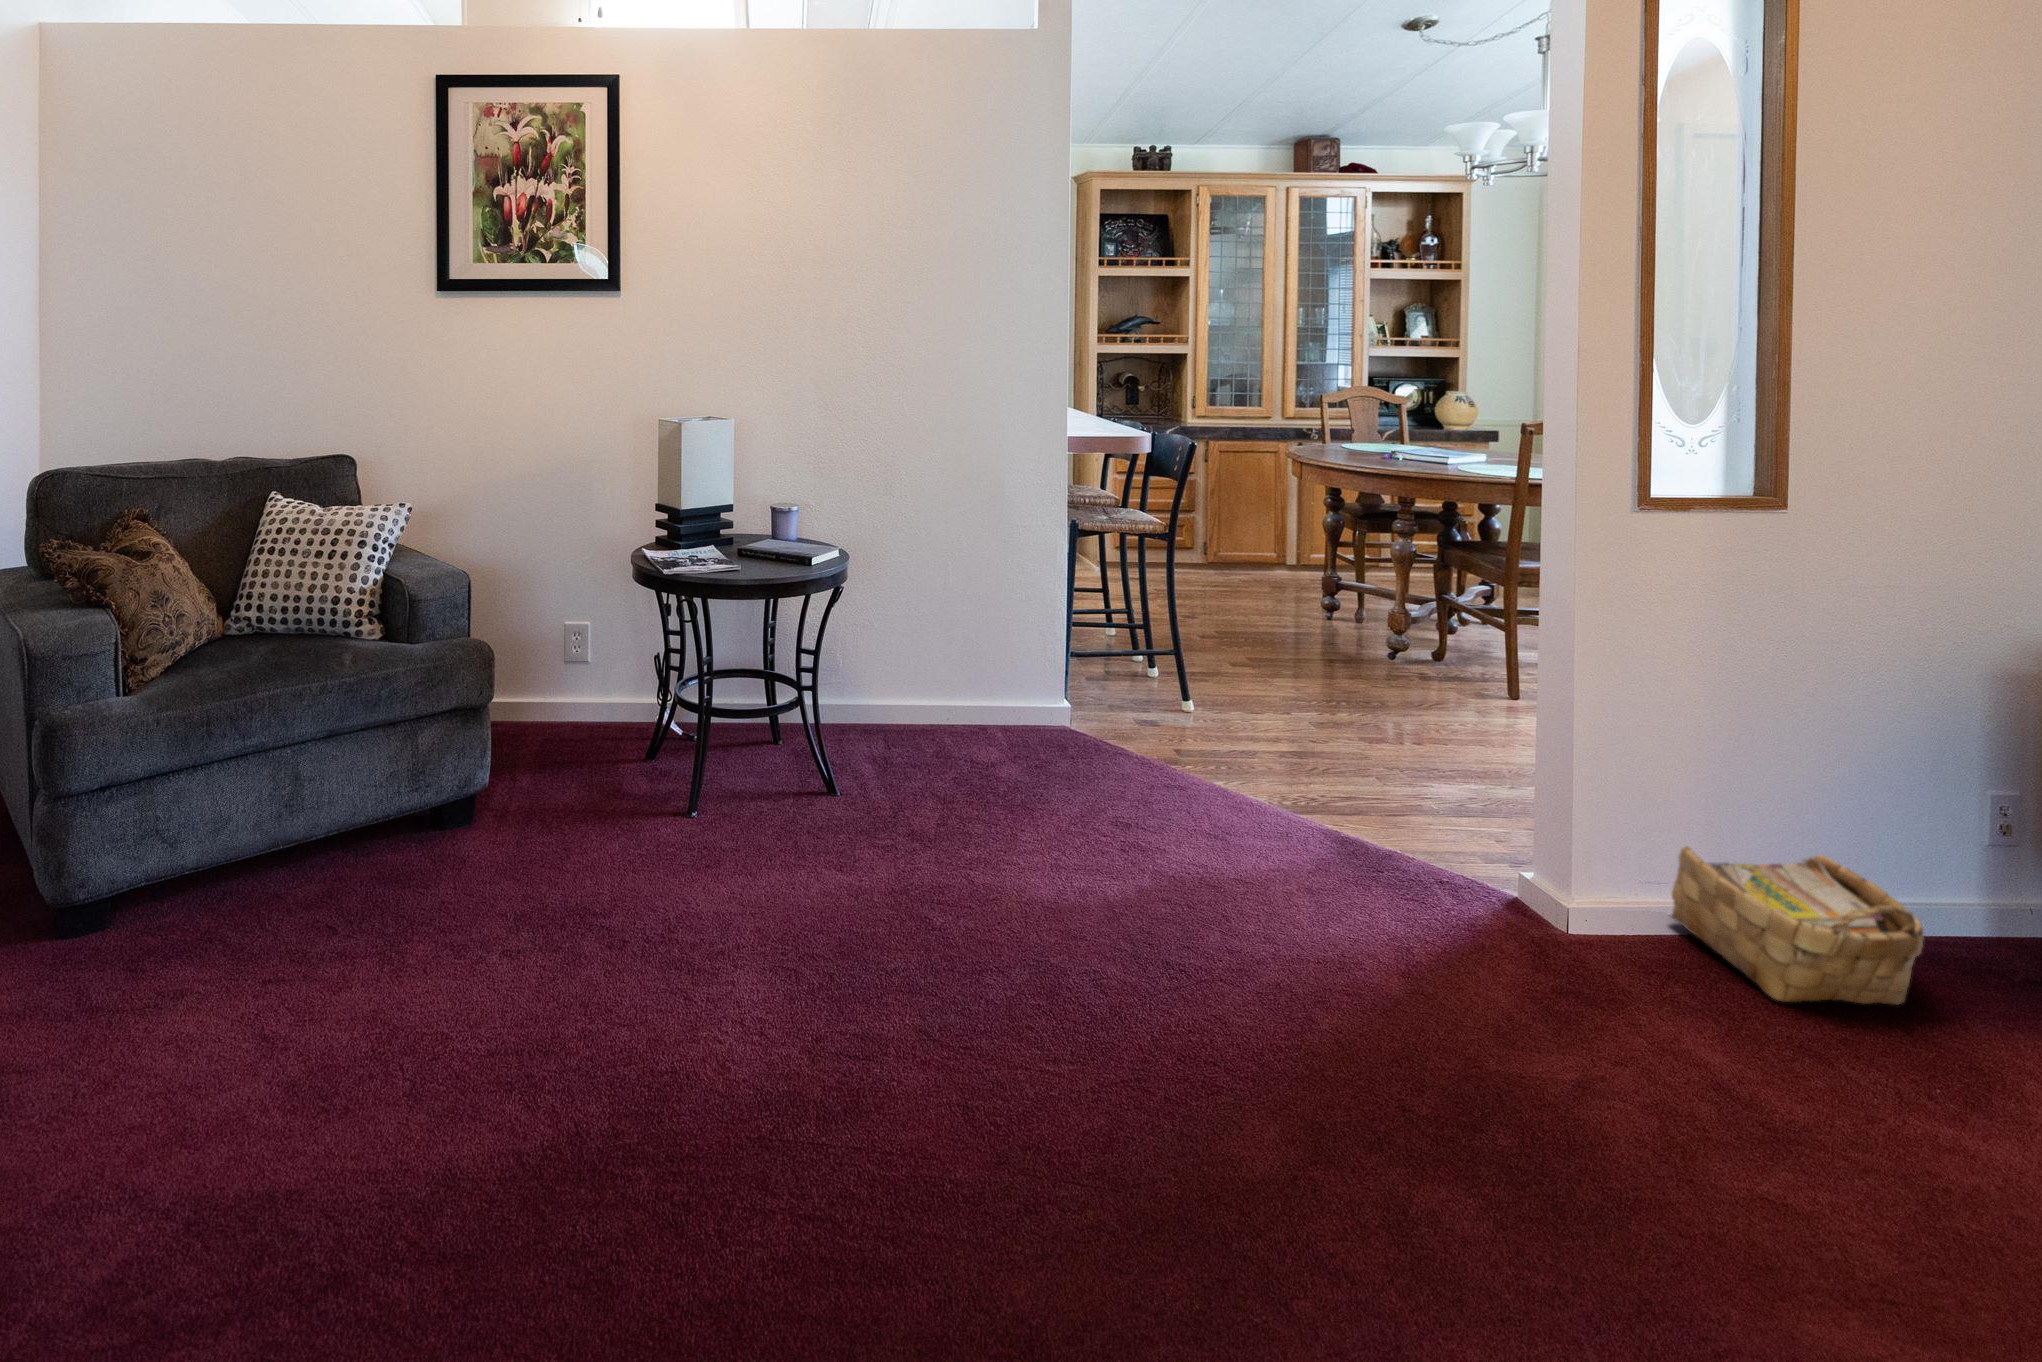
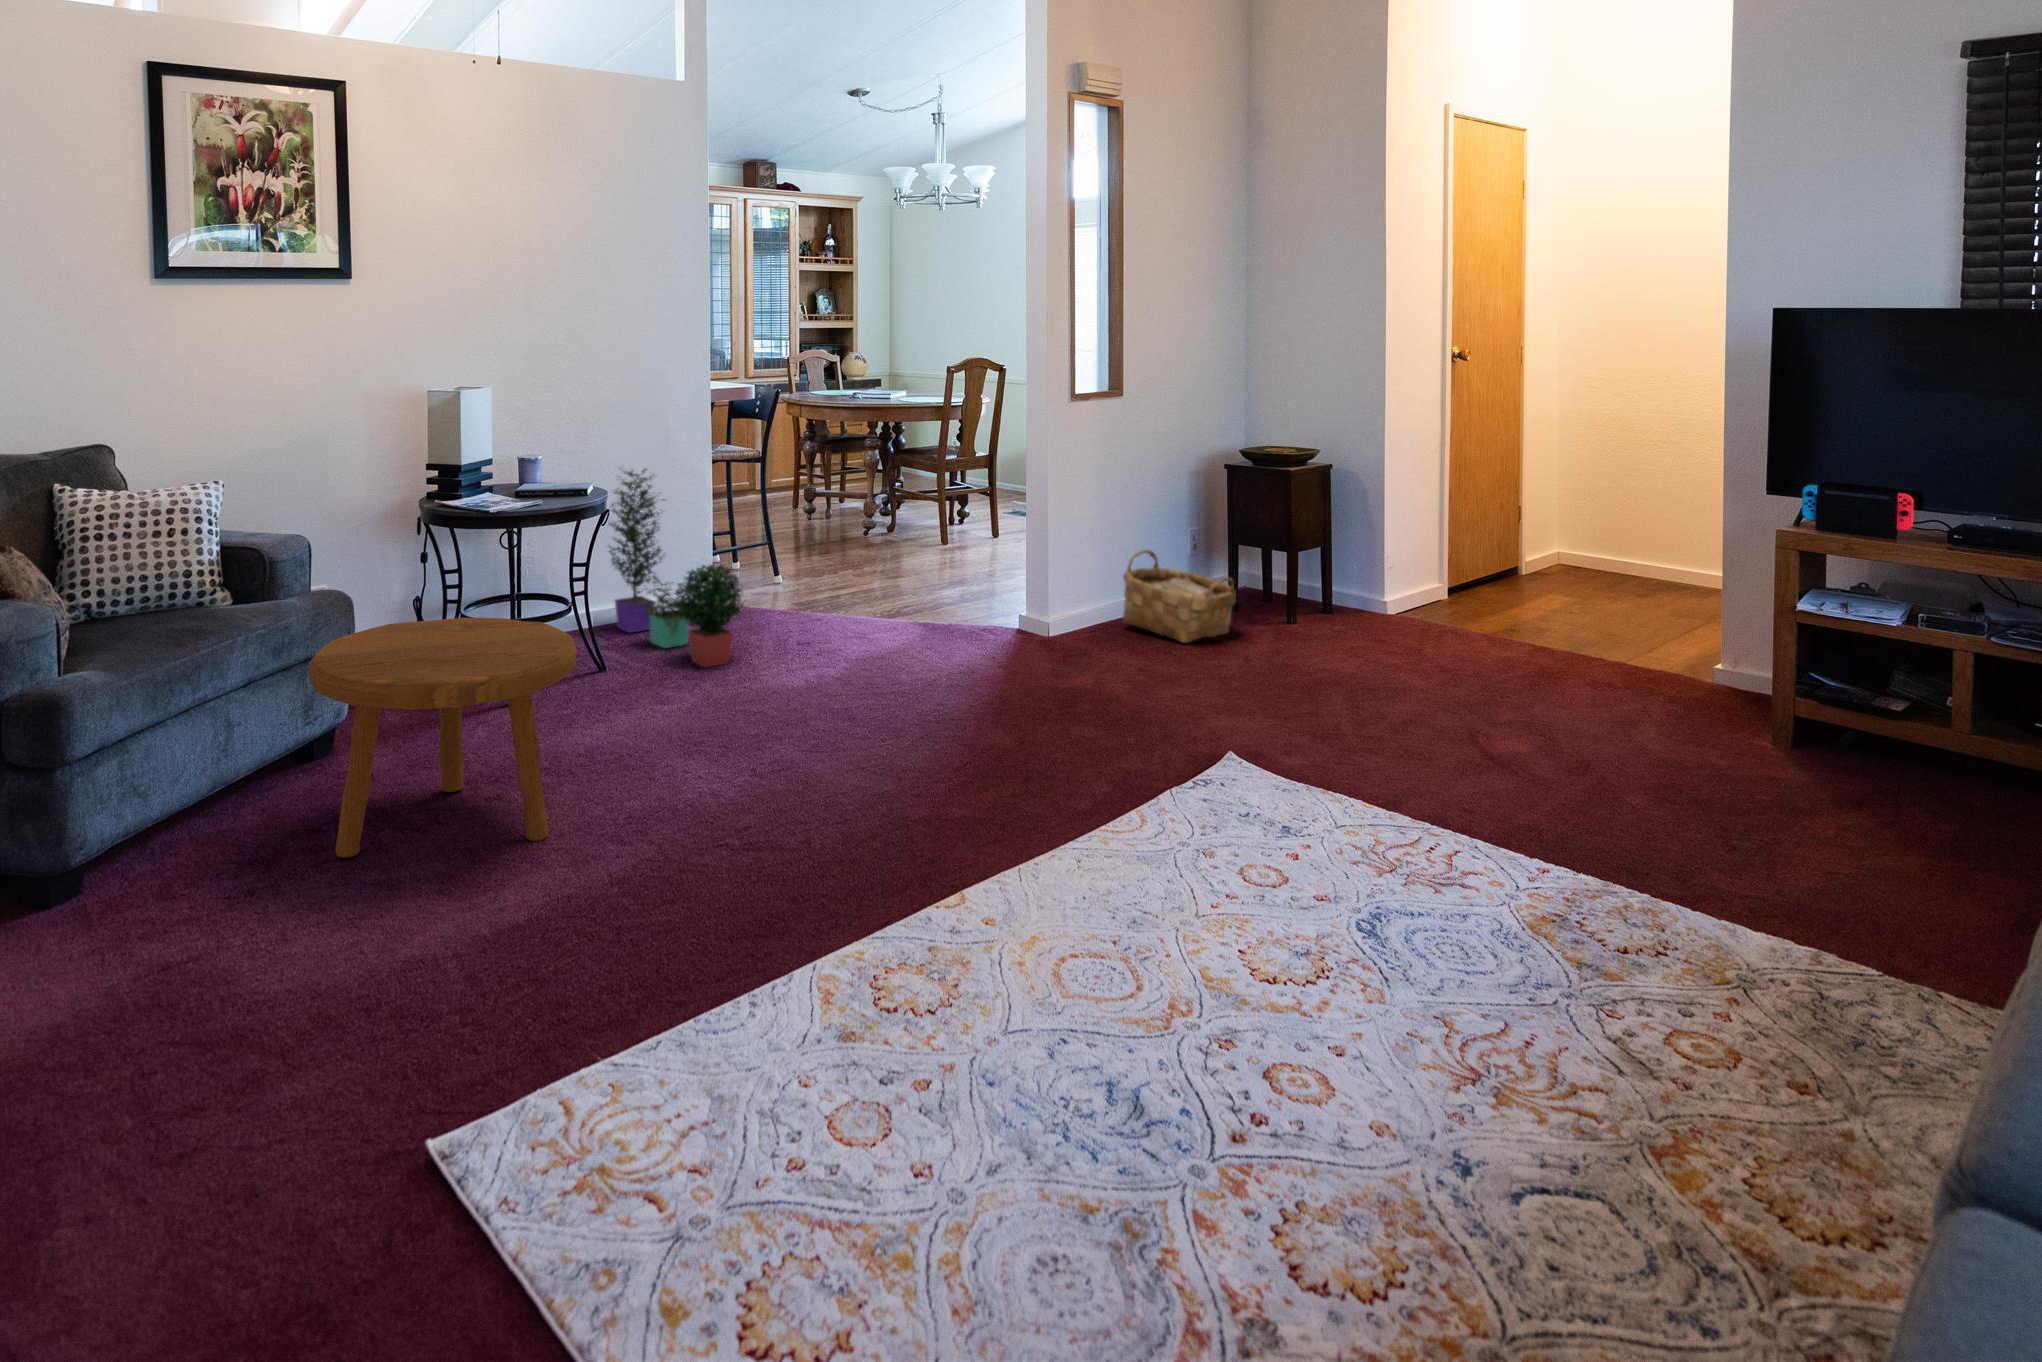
potted plant: none [900,524,1011,810] -> present [609,469,744,667]
footstool: none [242,707,566,1050] -> present [309,618,576,858]

